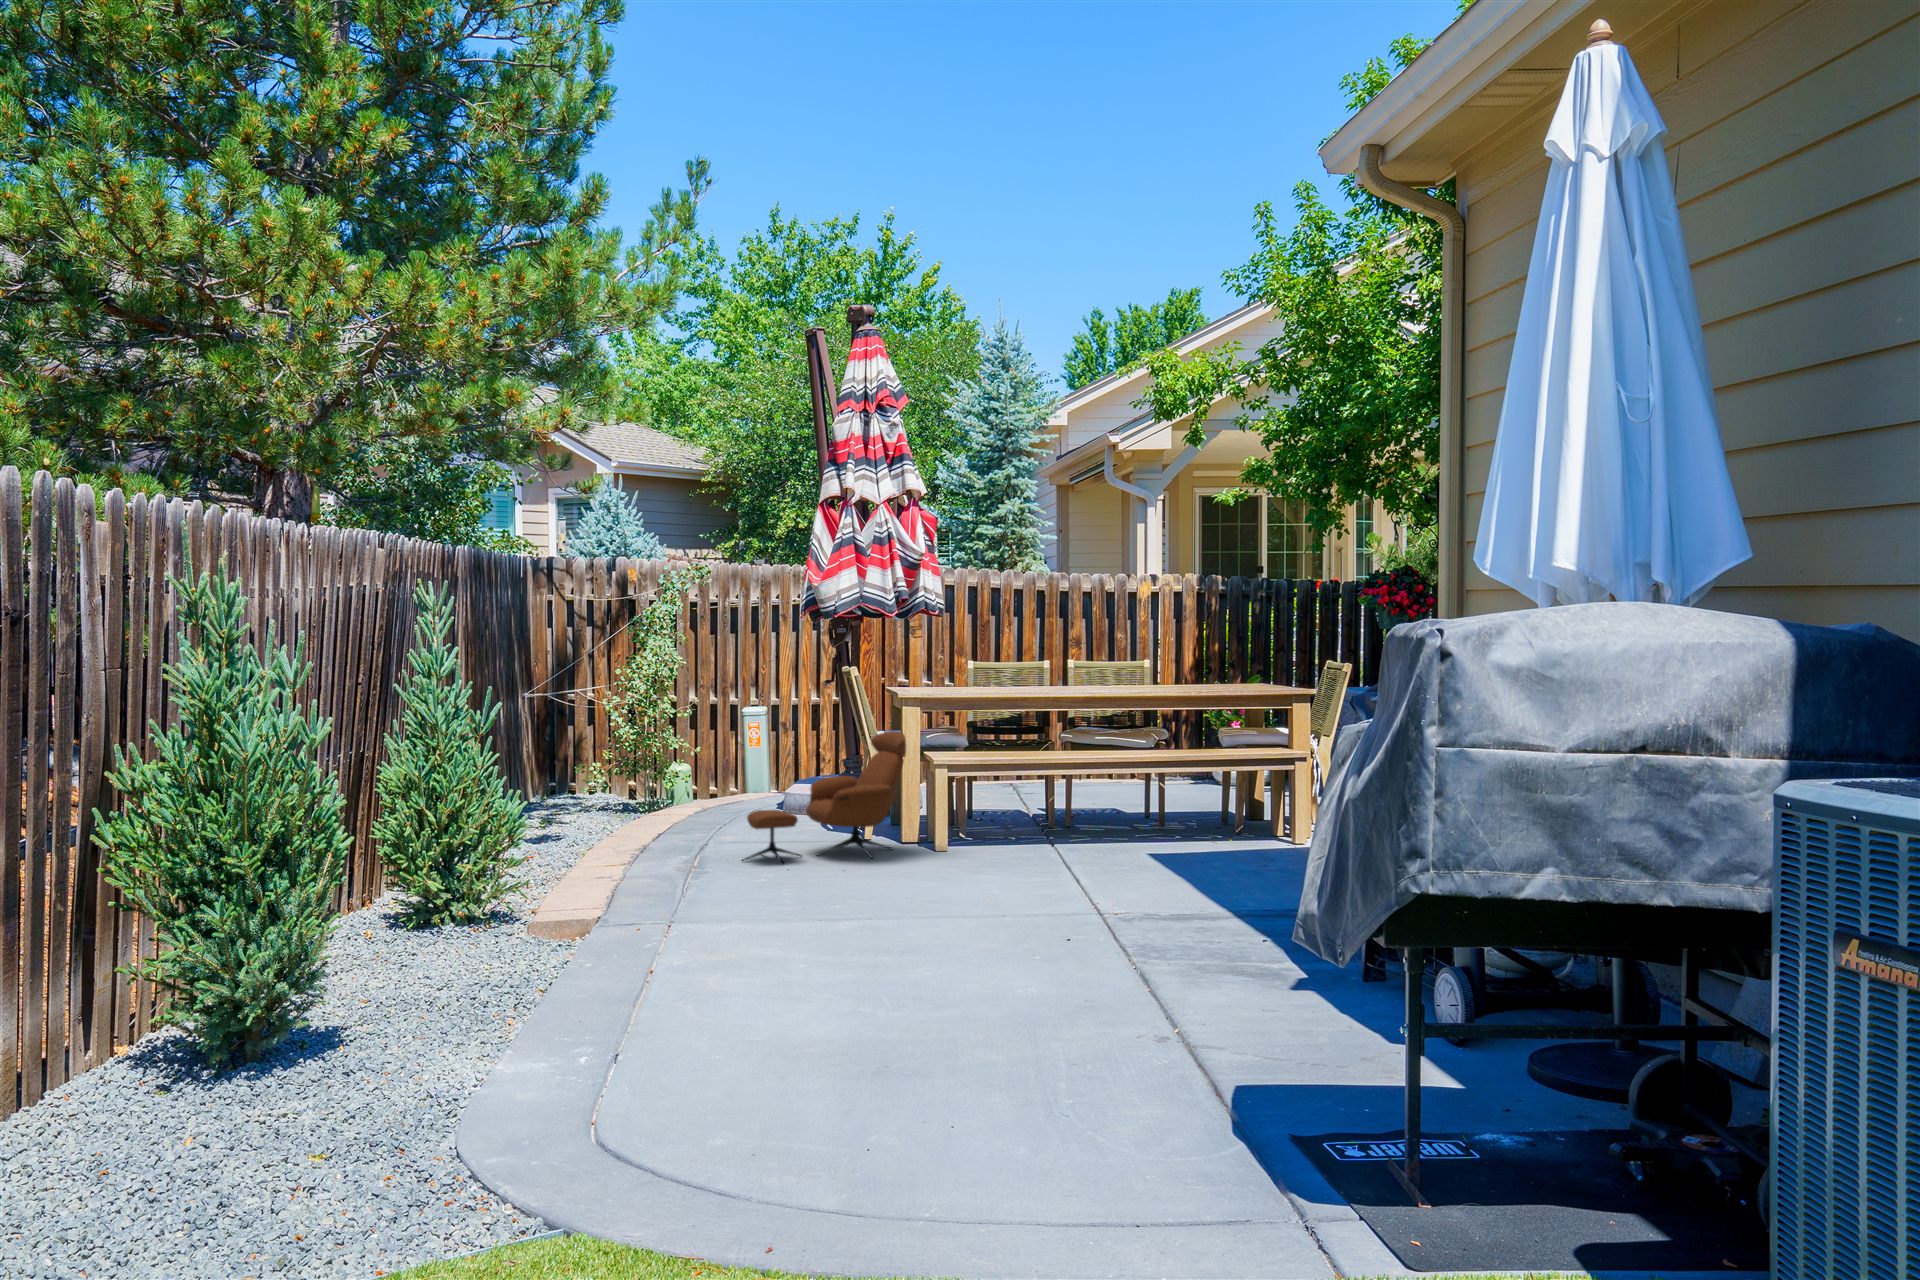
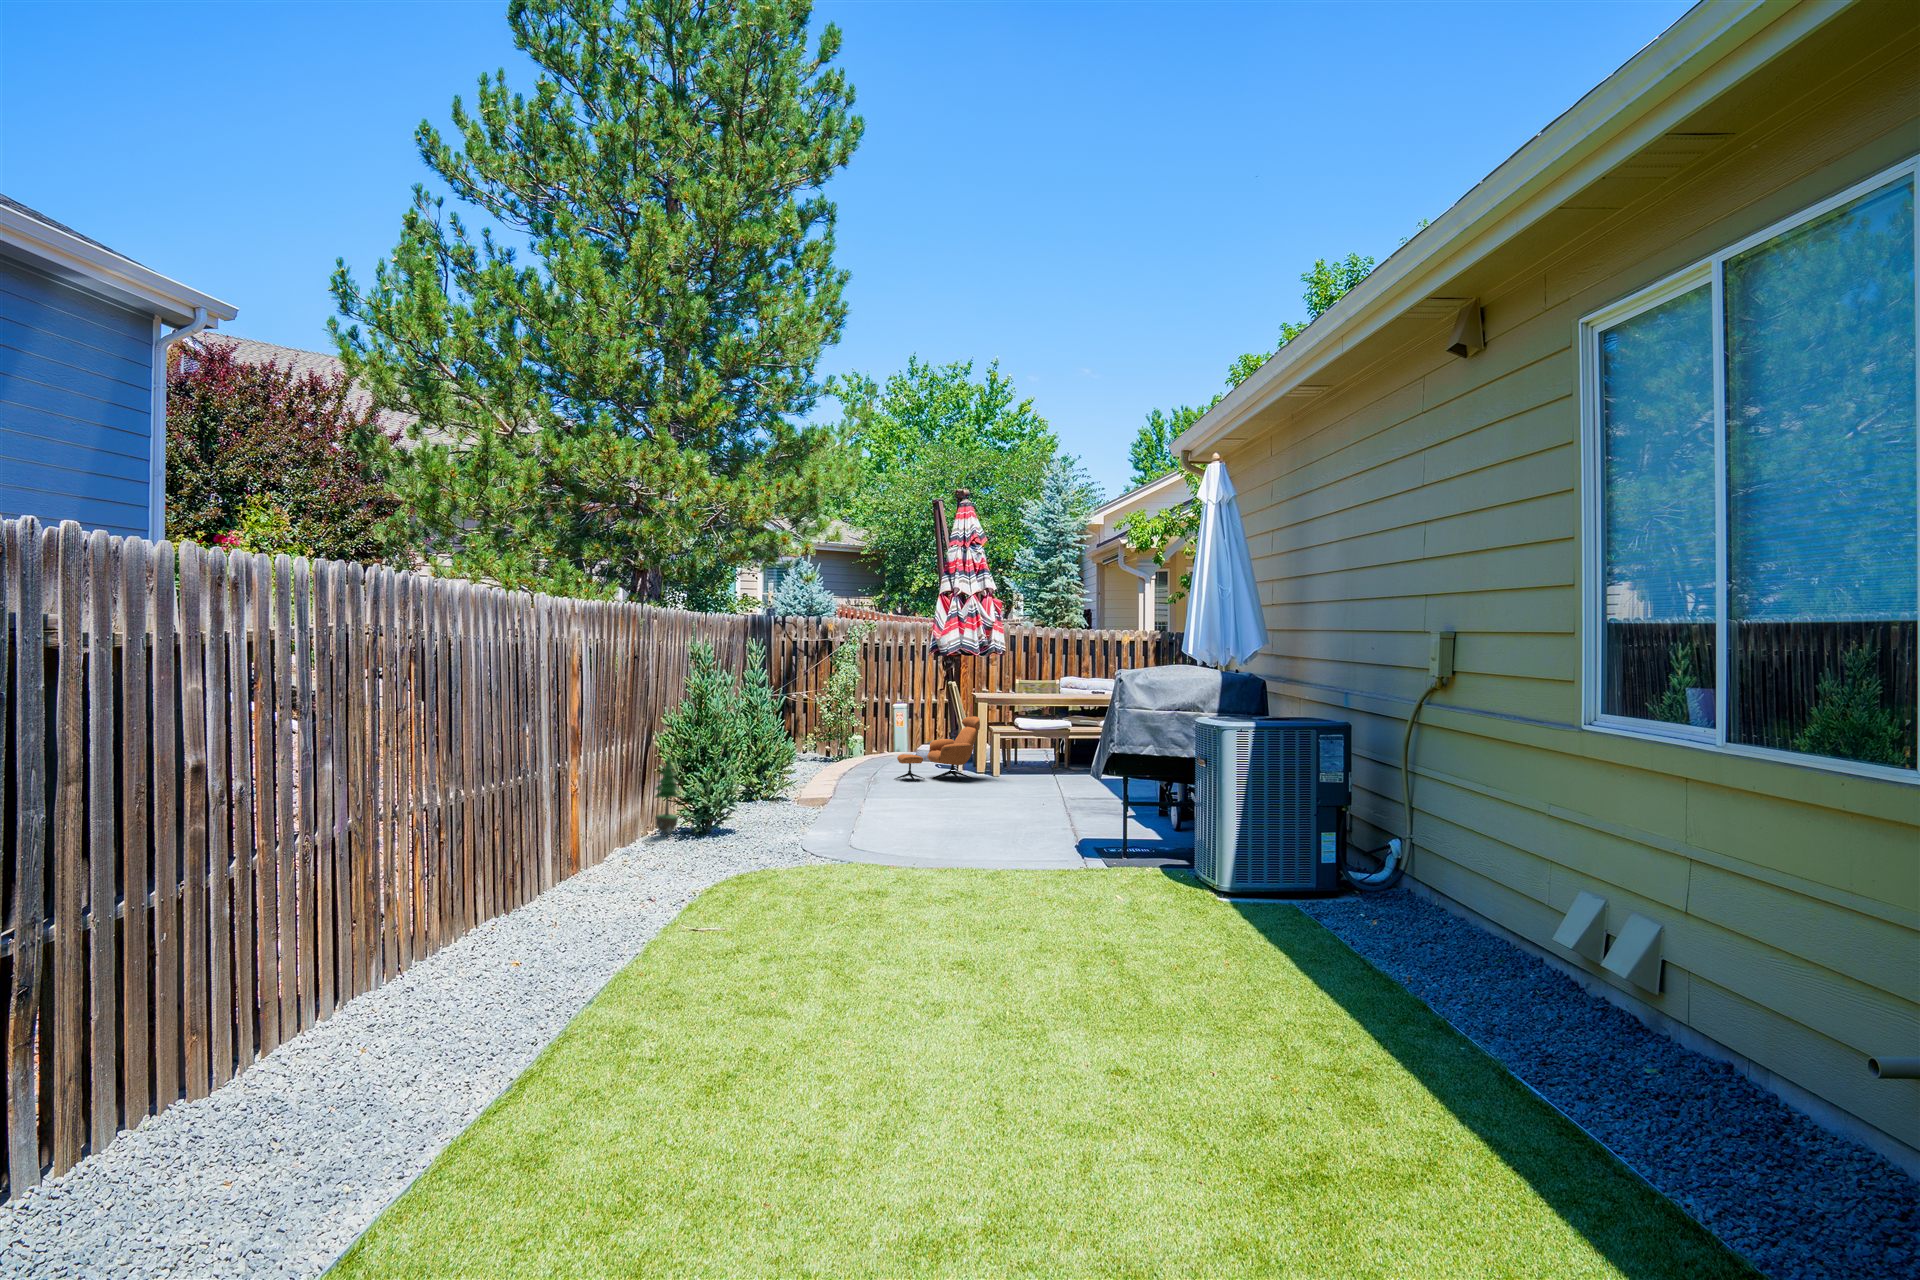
potted tree: none [71,881,158,1090] -> present [655,756,680,835]

